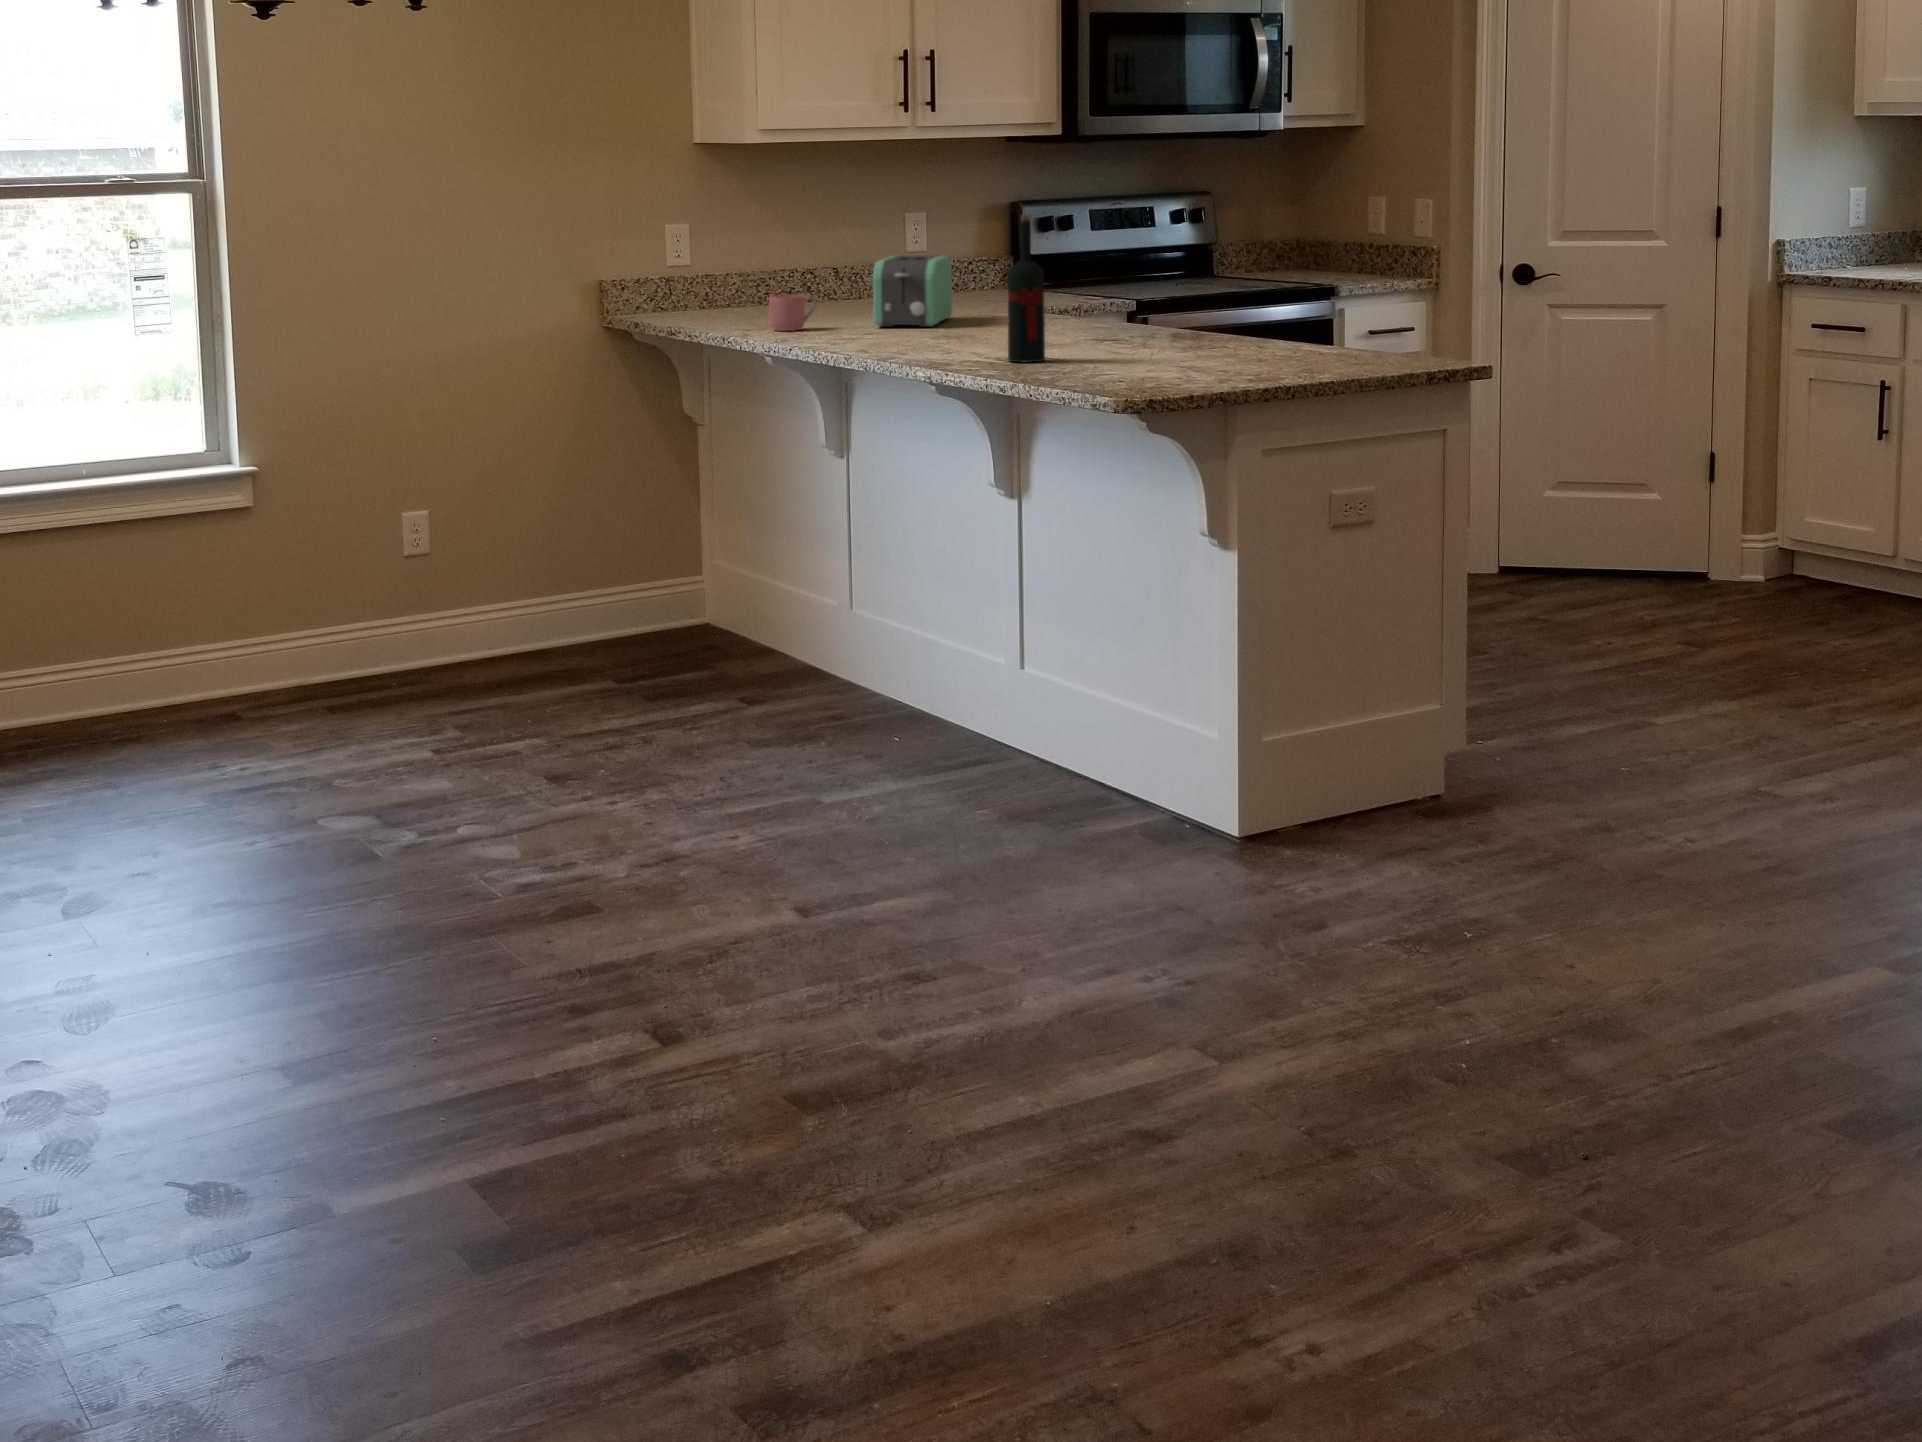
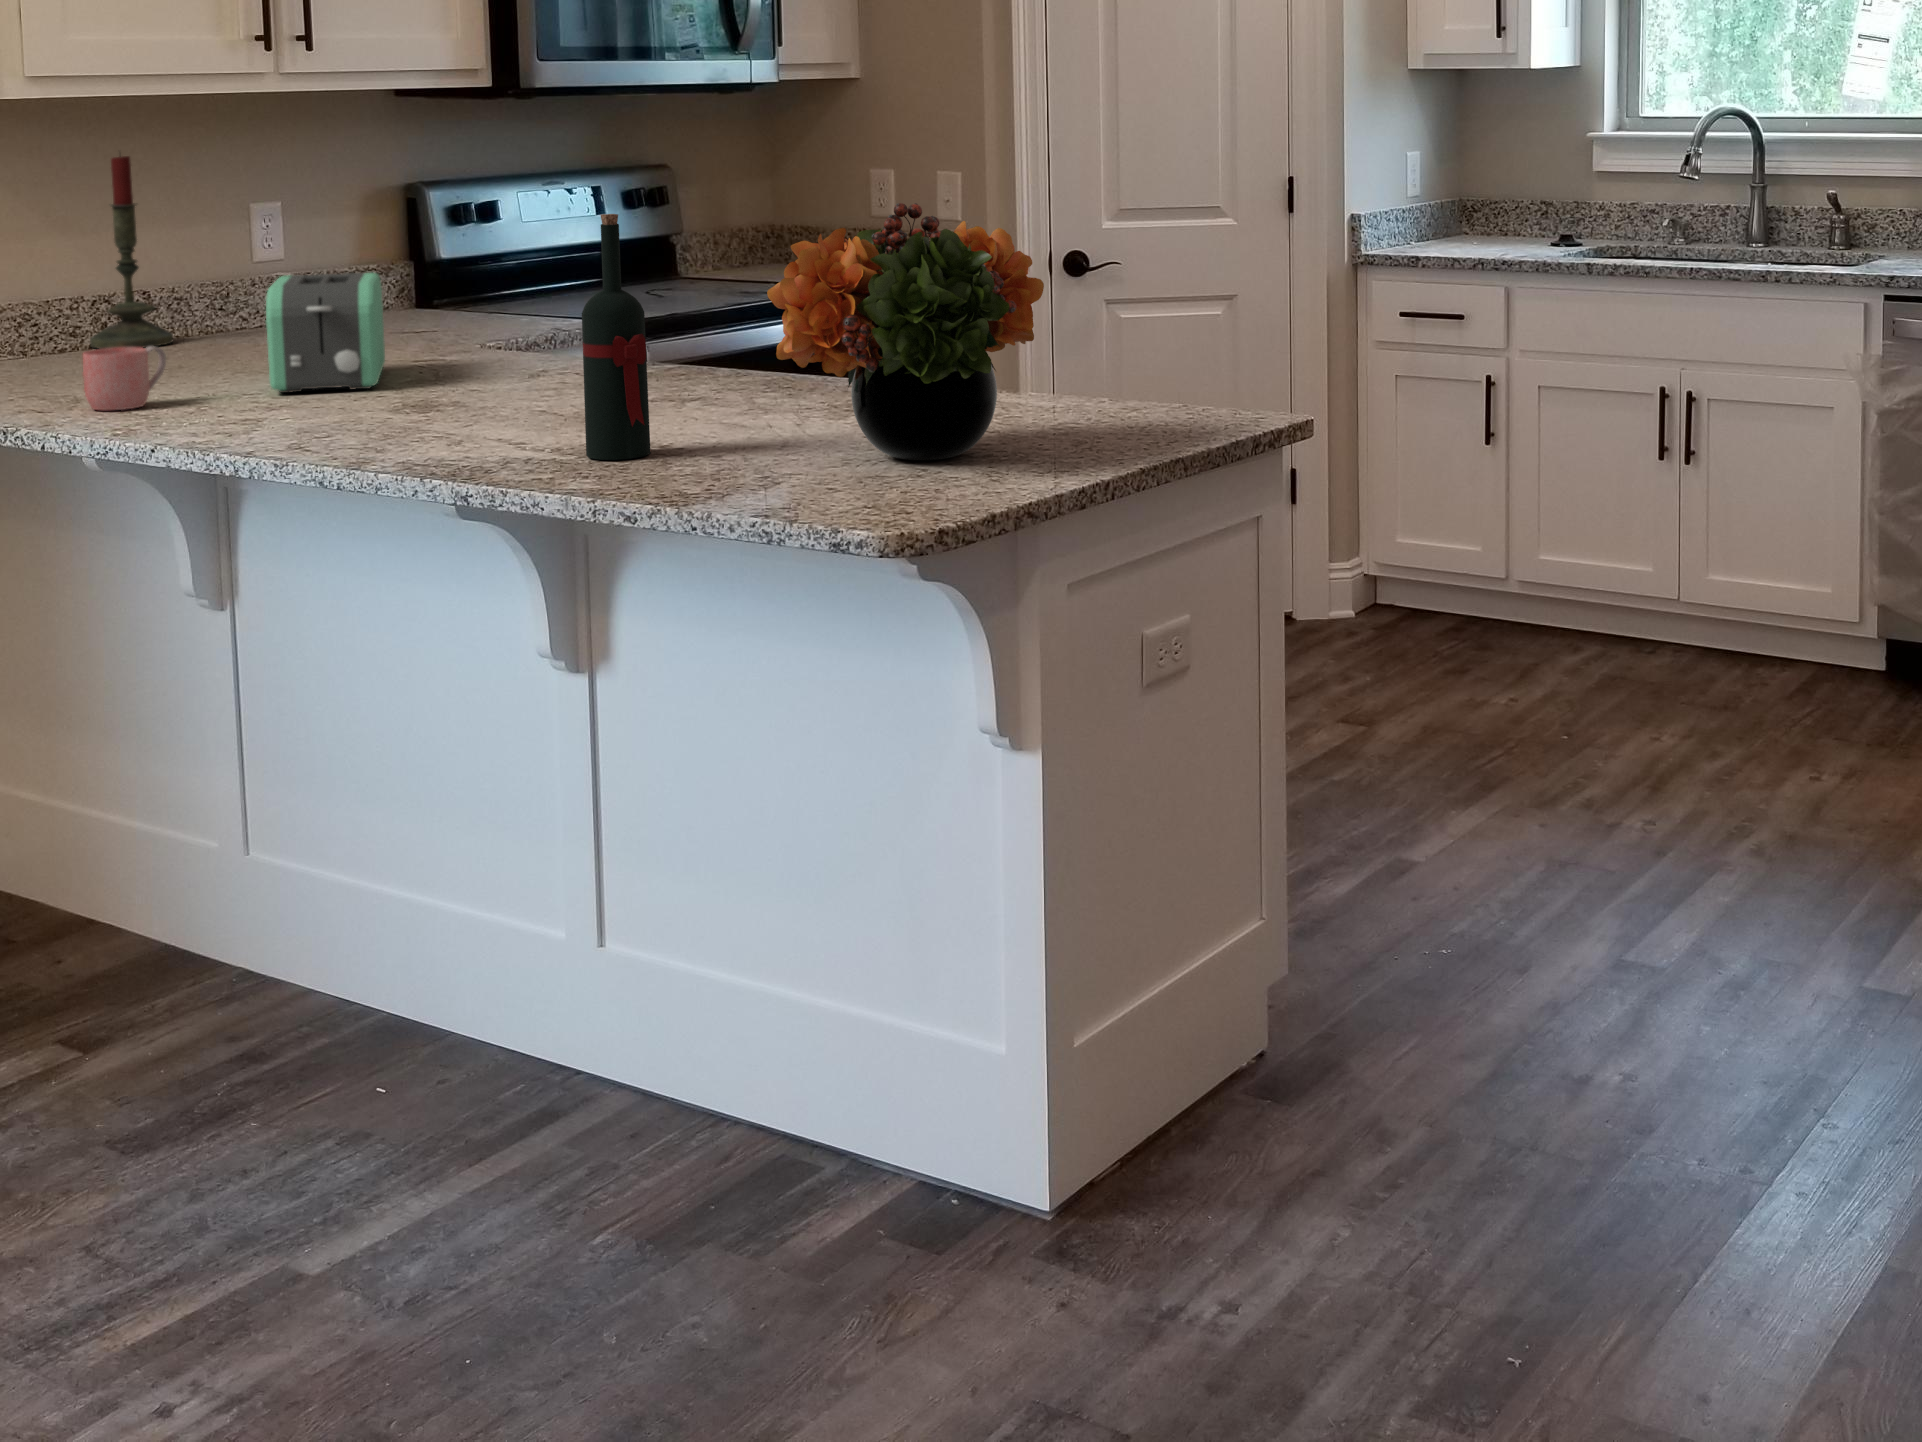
candle: none [798,176,847,303] -> present [90,156,173,349]
flower arrangement: none [1103,211,1280,370] -> present [767,203,1044,460]

